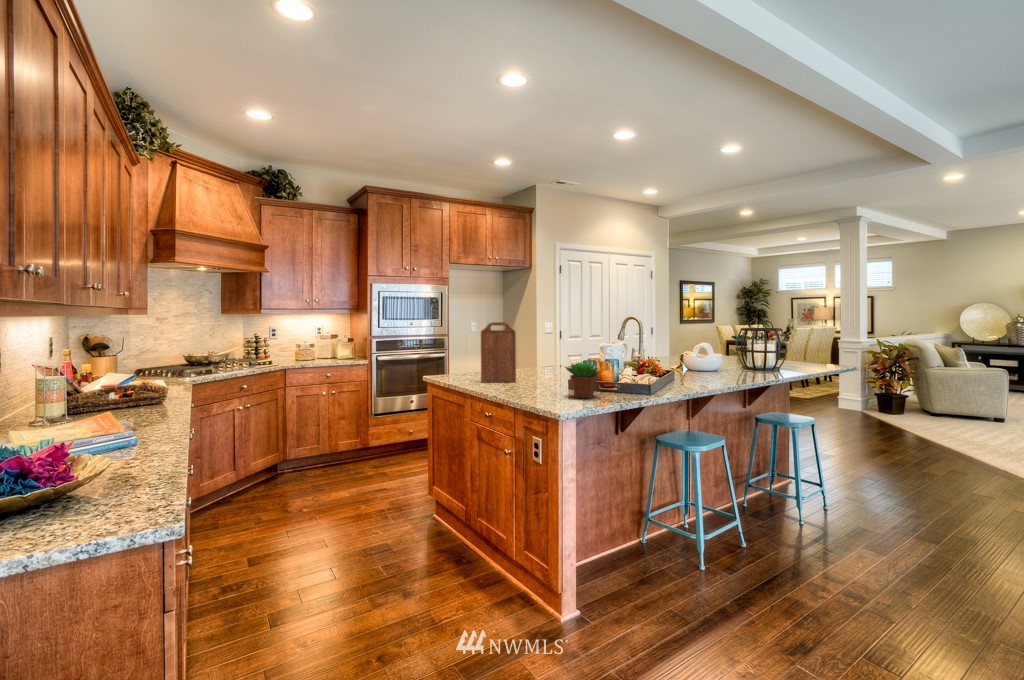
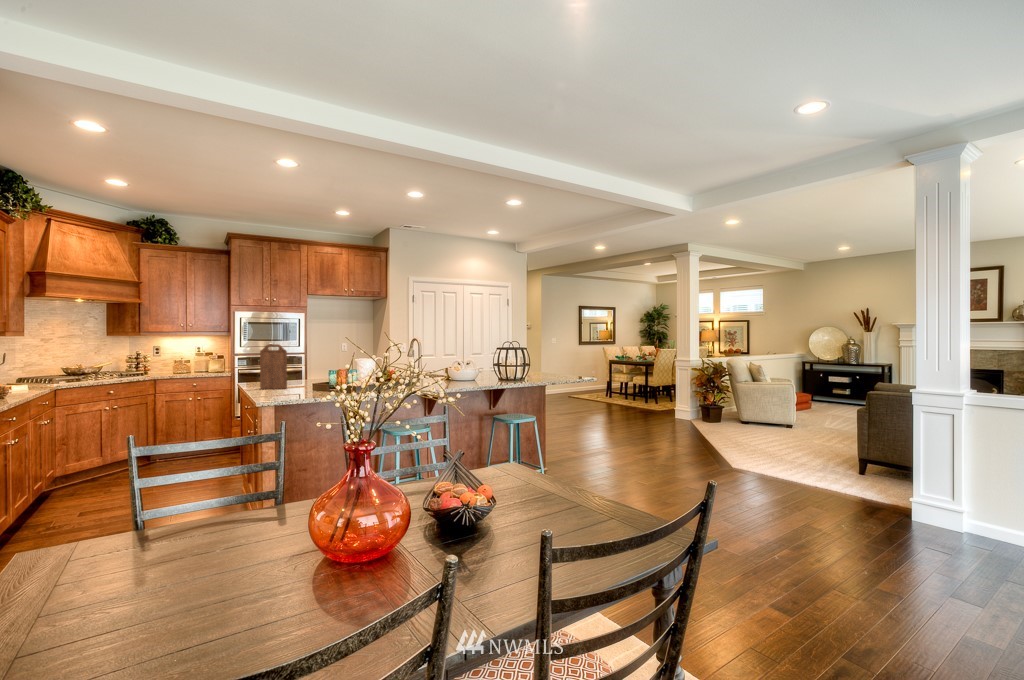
succulent plant: present [565,362,599,398] -> none [284,372,313,399]

